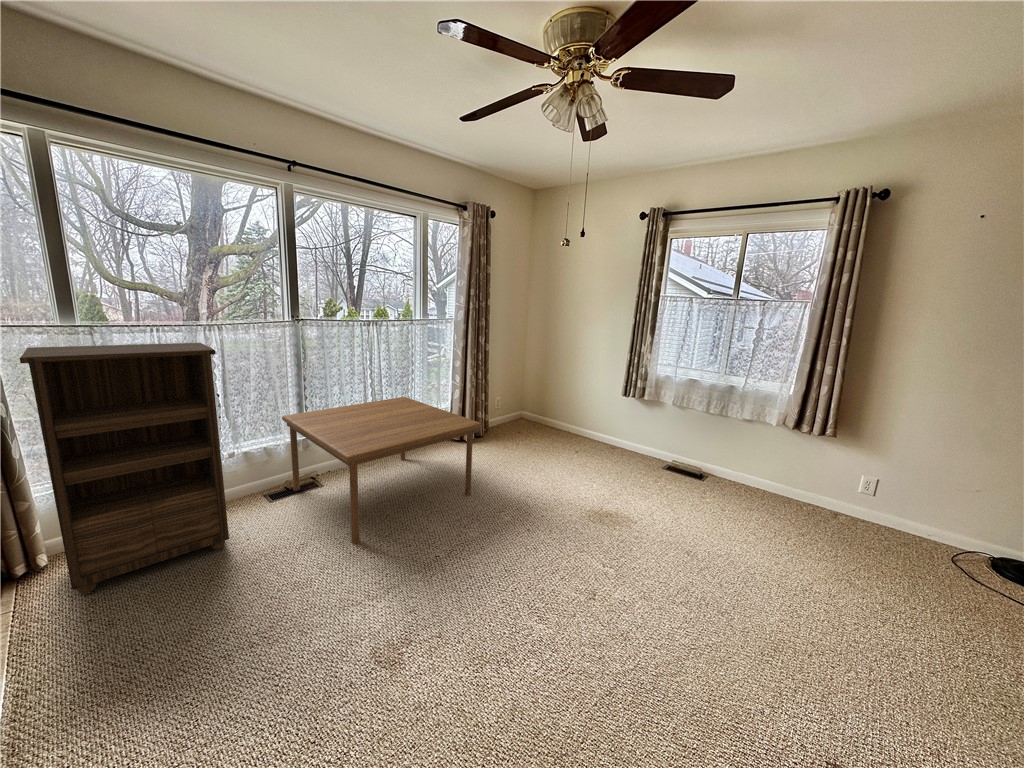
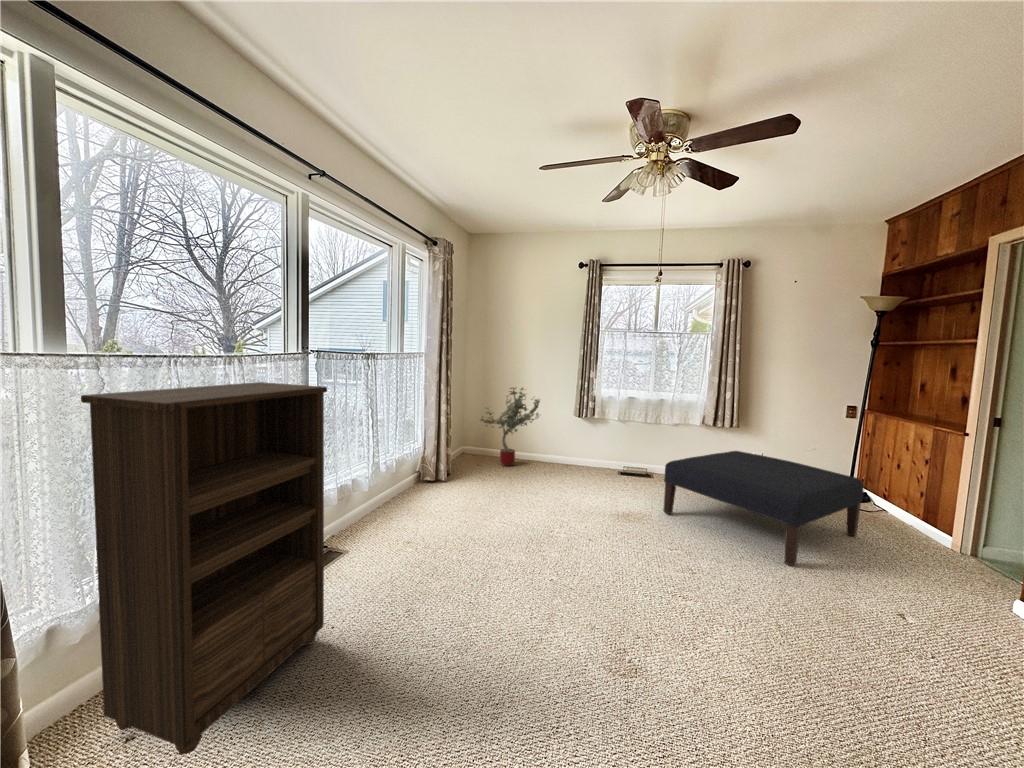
potted tree: none [530,357,586,438] -> present [480,387,540,466]
coffee table: present [282,397,482,544] -> none [302,438,515,593]
ottoman: none [658,464,977,641] -> present [664,451,864,566]

